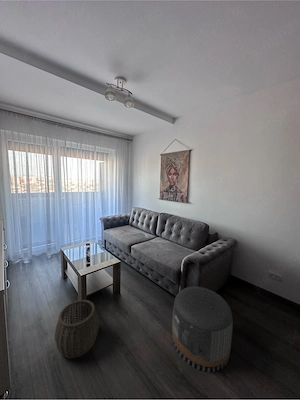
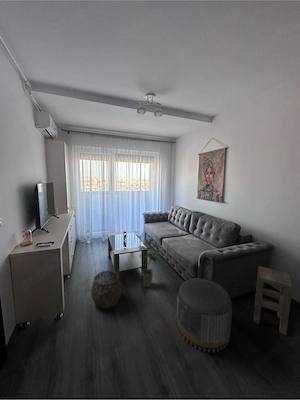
house plant: none [112,250,142,309] -> present [139,239,162,287]
side table: none [232,263,272,324] -> present [254,266,292,335]

